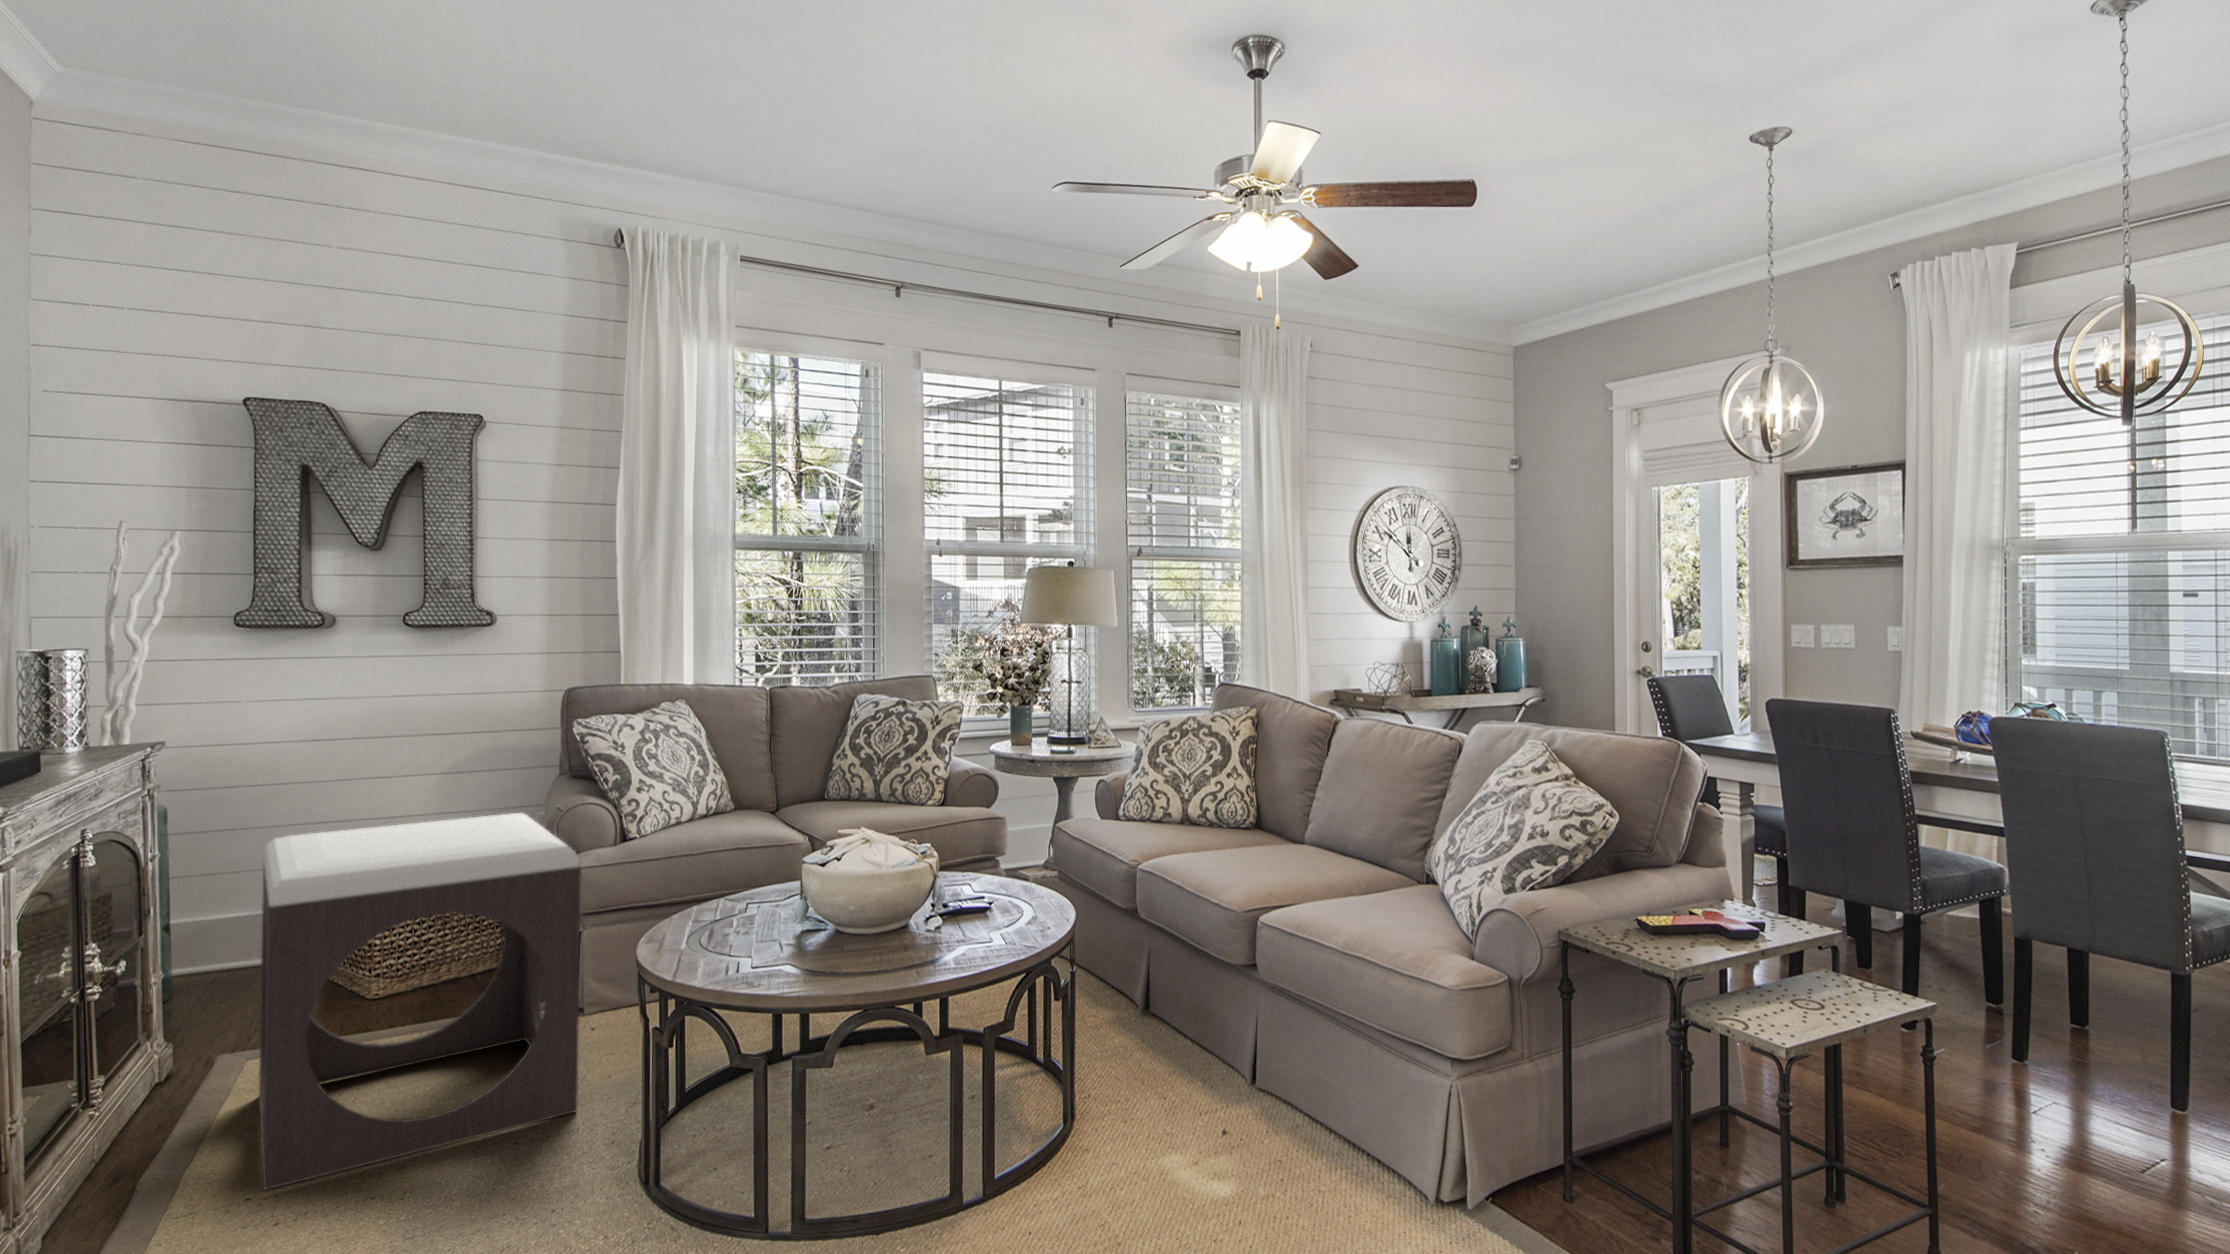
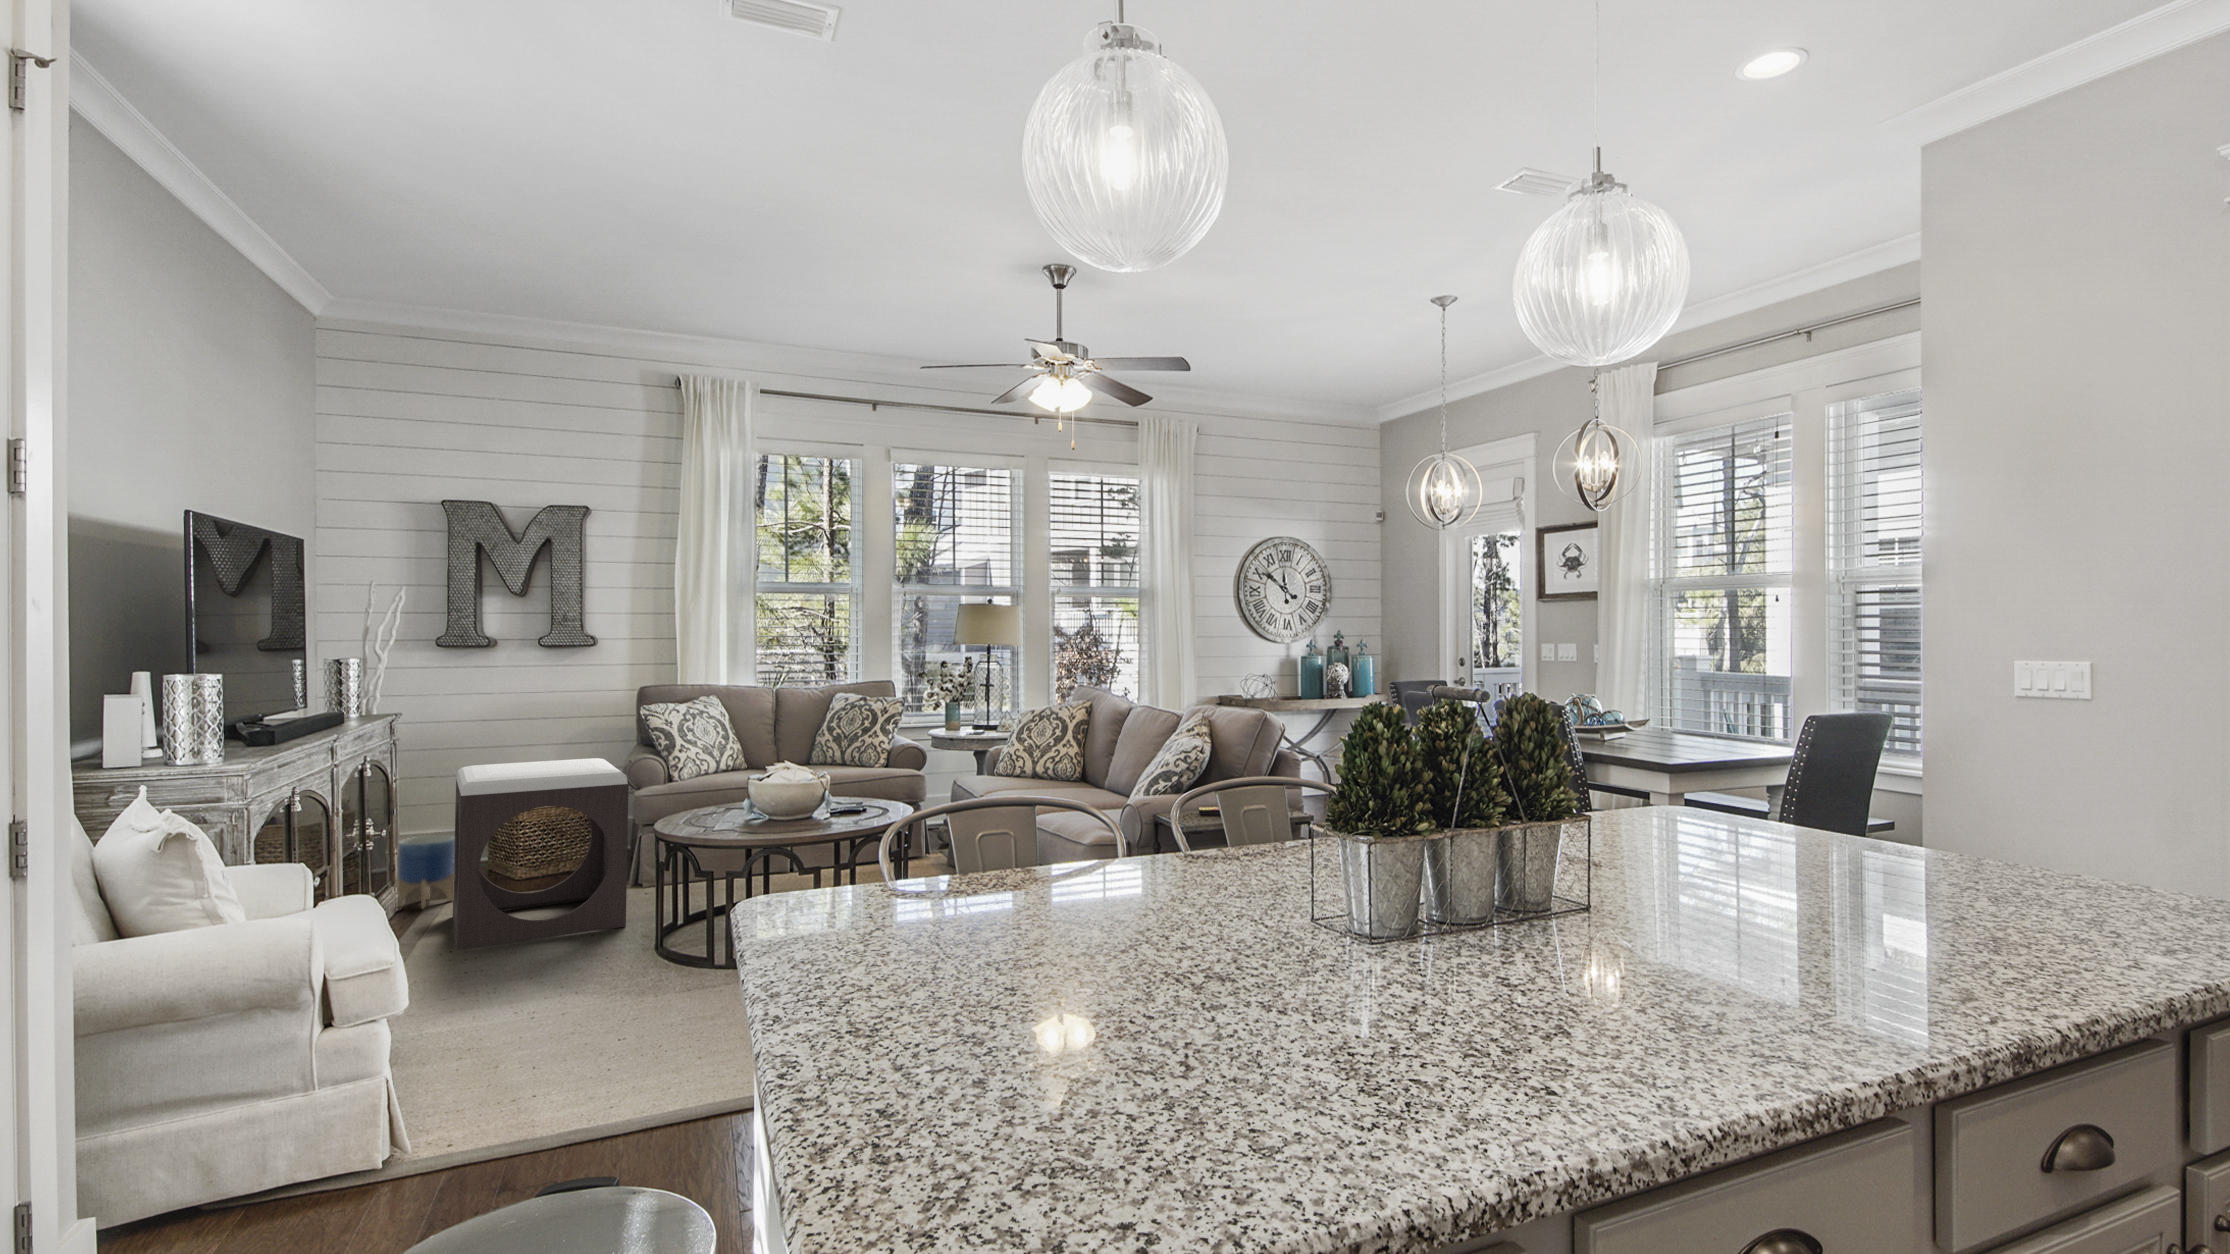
planter: none [157,945,263,1078] -> present [397,835,454,908]

